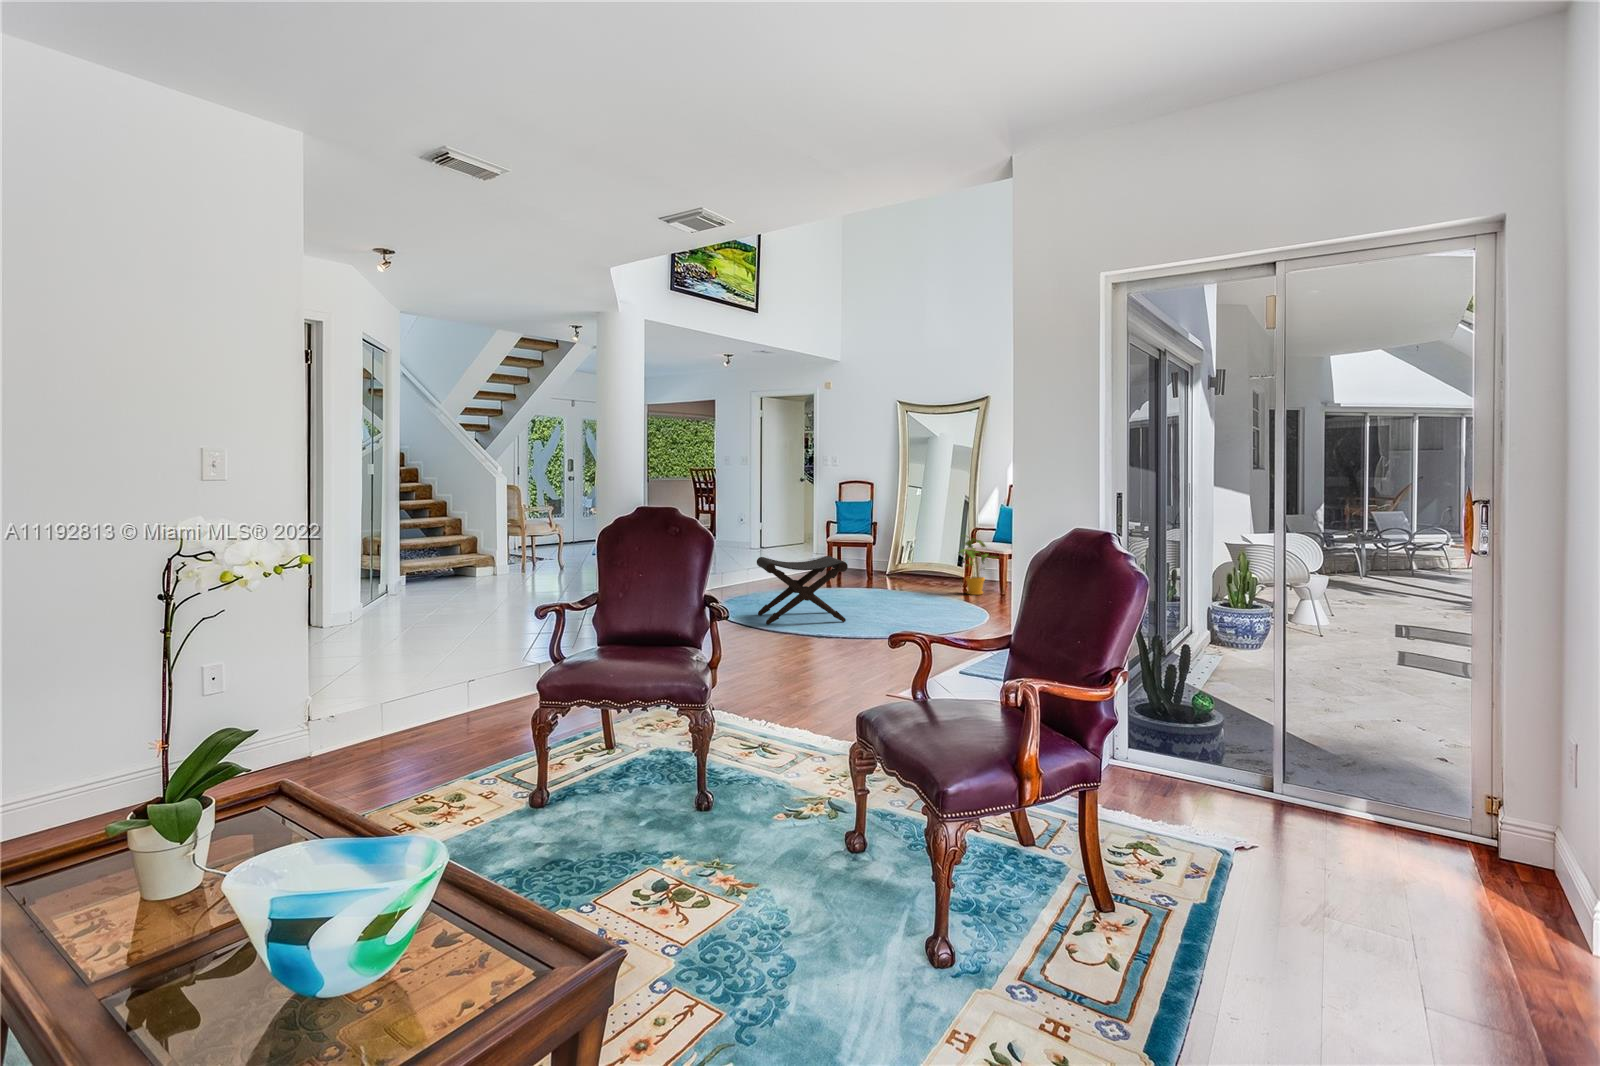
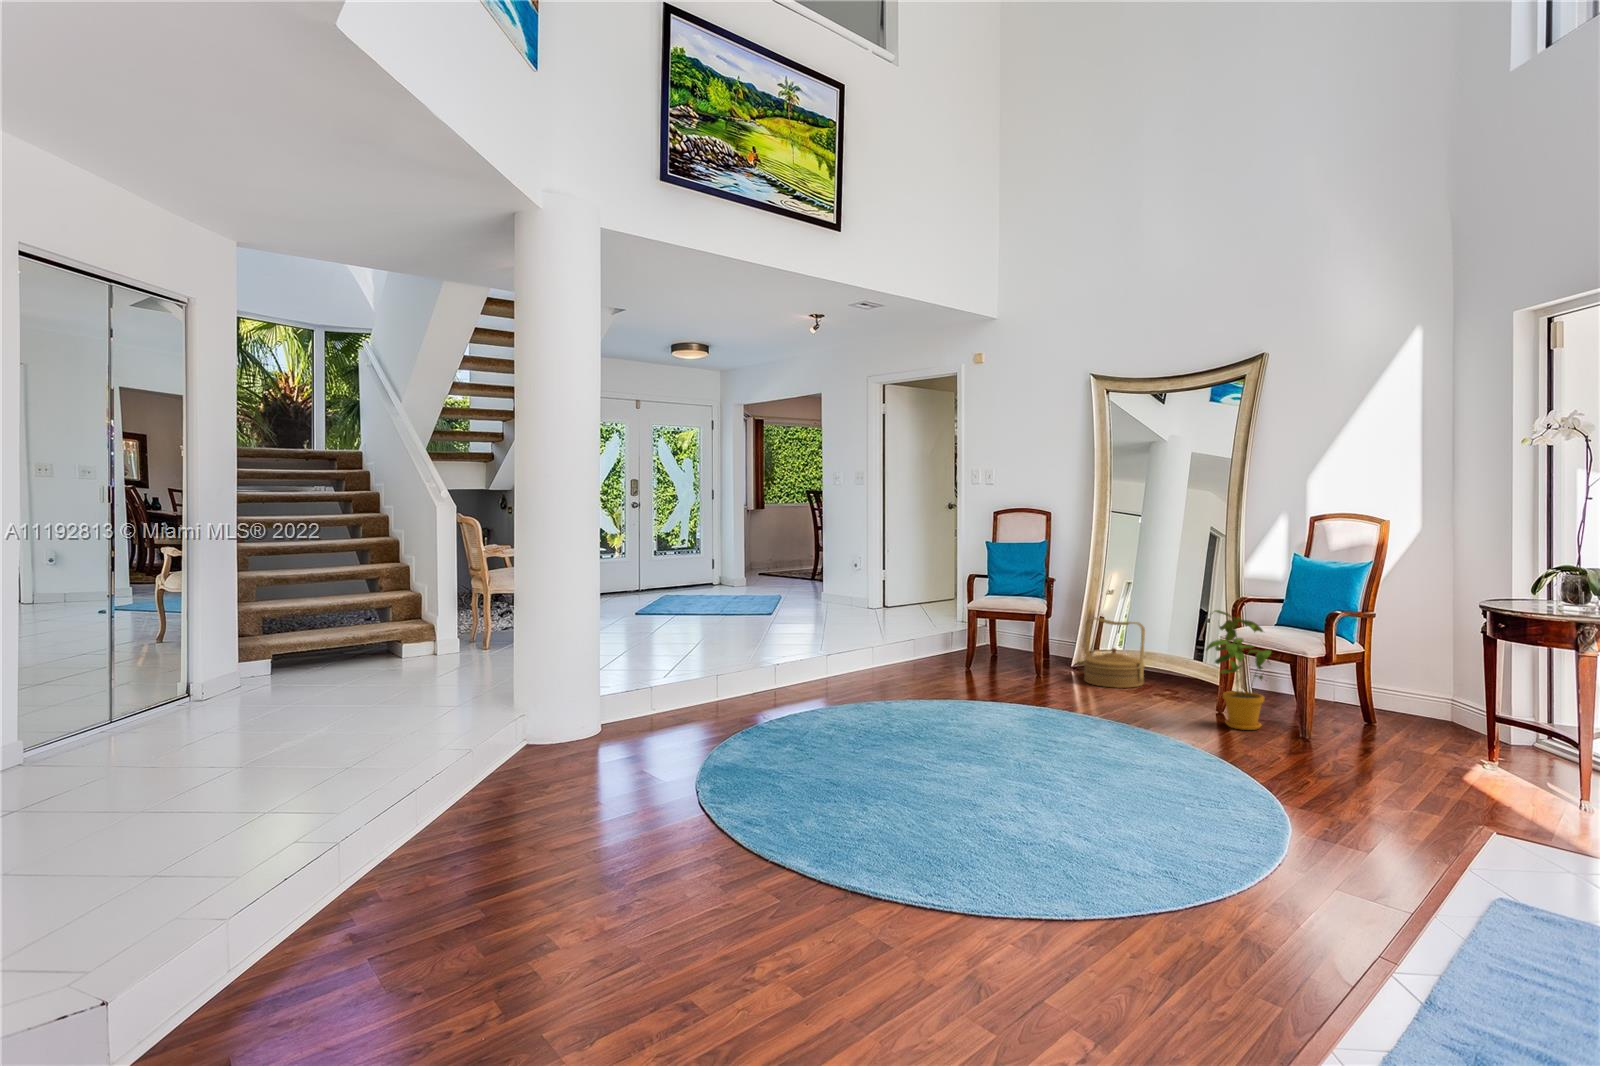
woven basket: none [893,544,927,582] -> present [1084,618,1145,688]
footstool: present [757,556,848,624] -> none [781,661,958,811]

